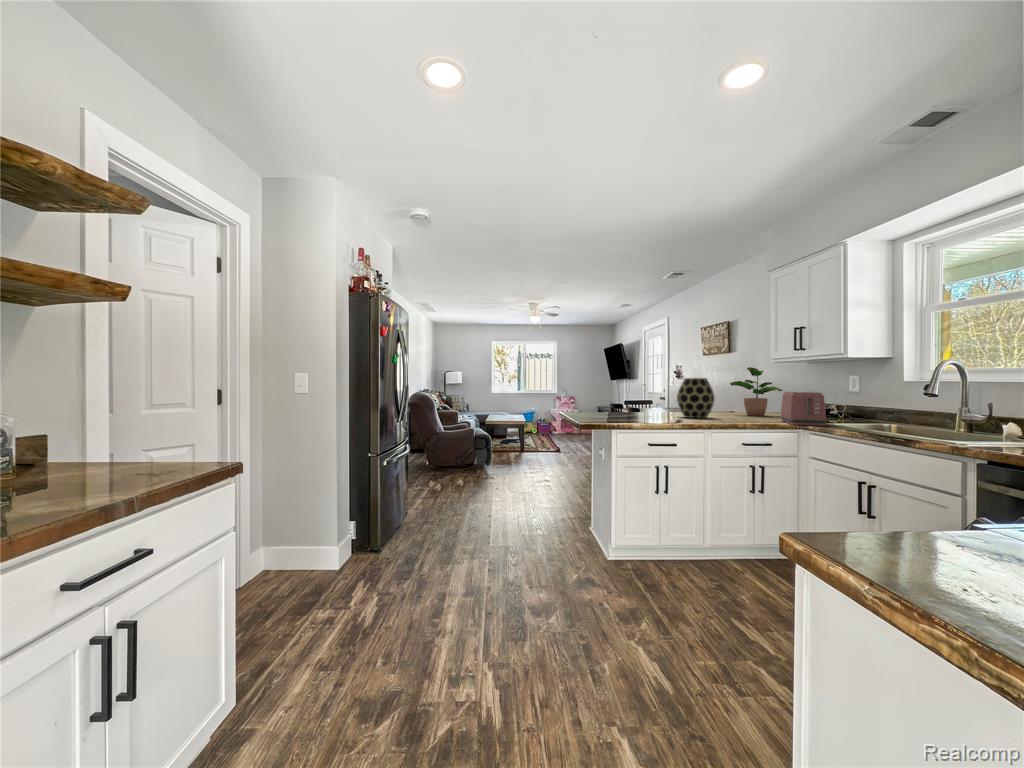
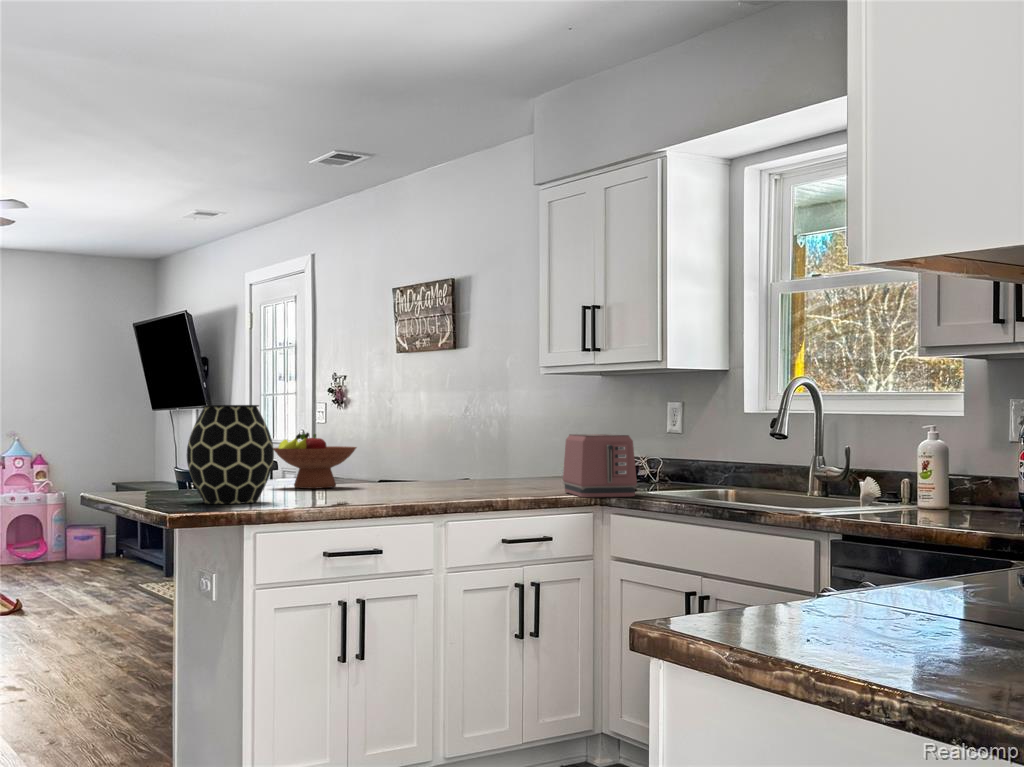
potted plant: present [730,367,782,416] -> none [466,384,561,486]
vase: present [677,378,714,418] -> present [187,405,274,504]
fruit bowl: none [637,389,675,413] -> present [274,433,357,489]

